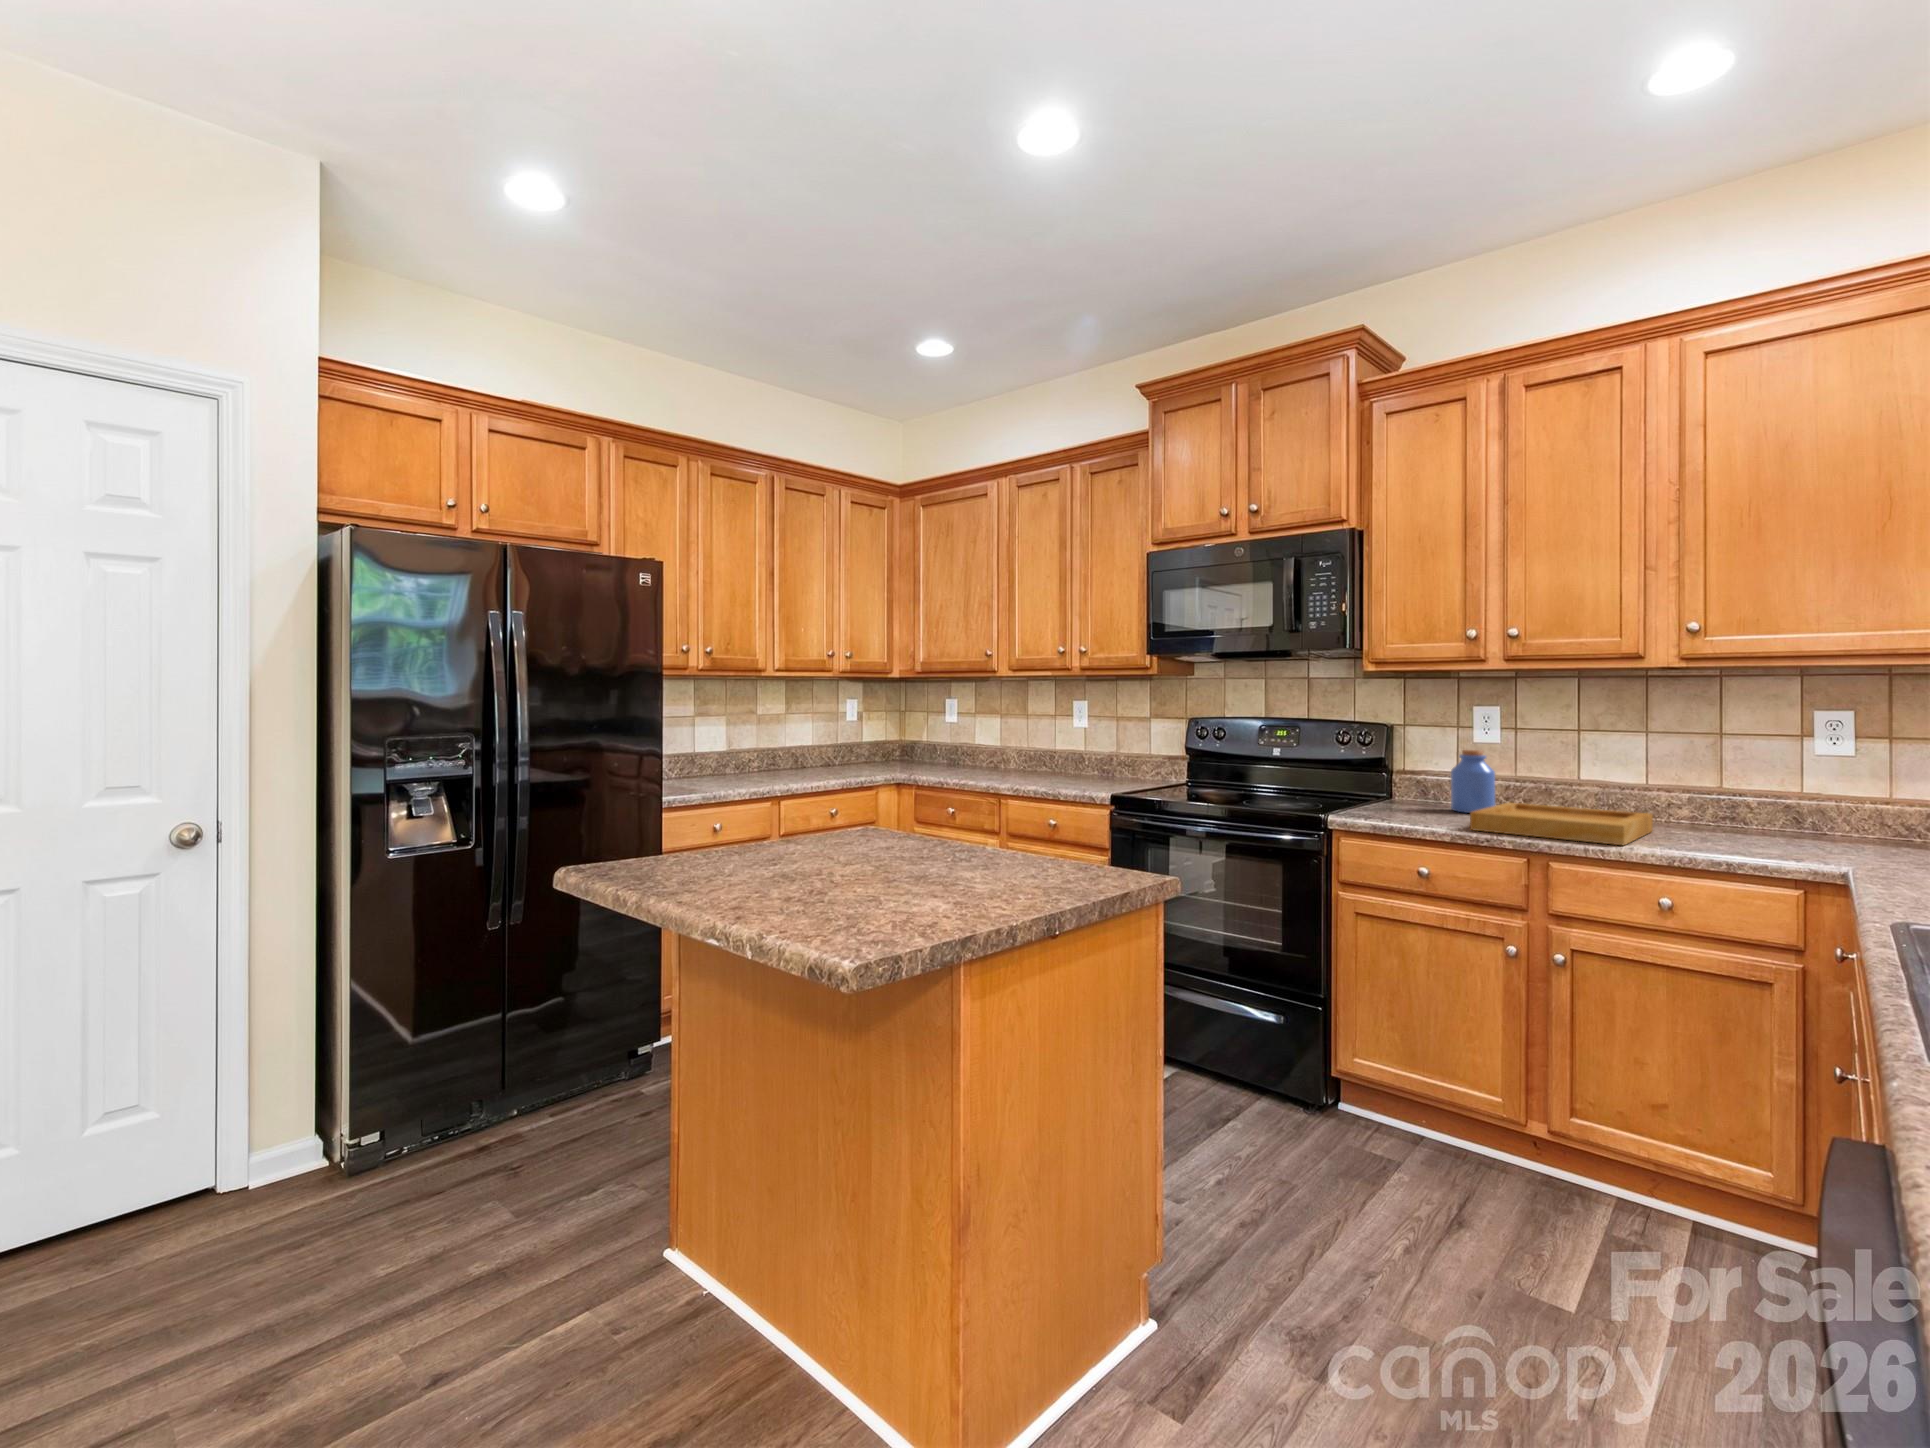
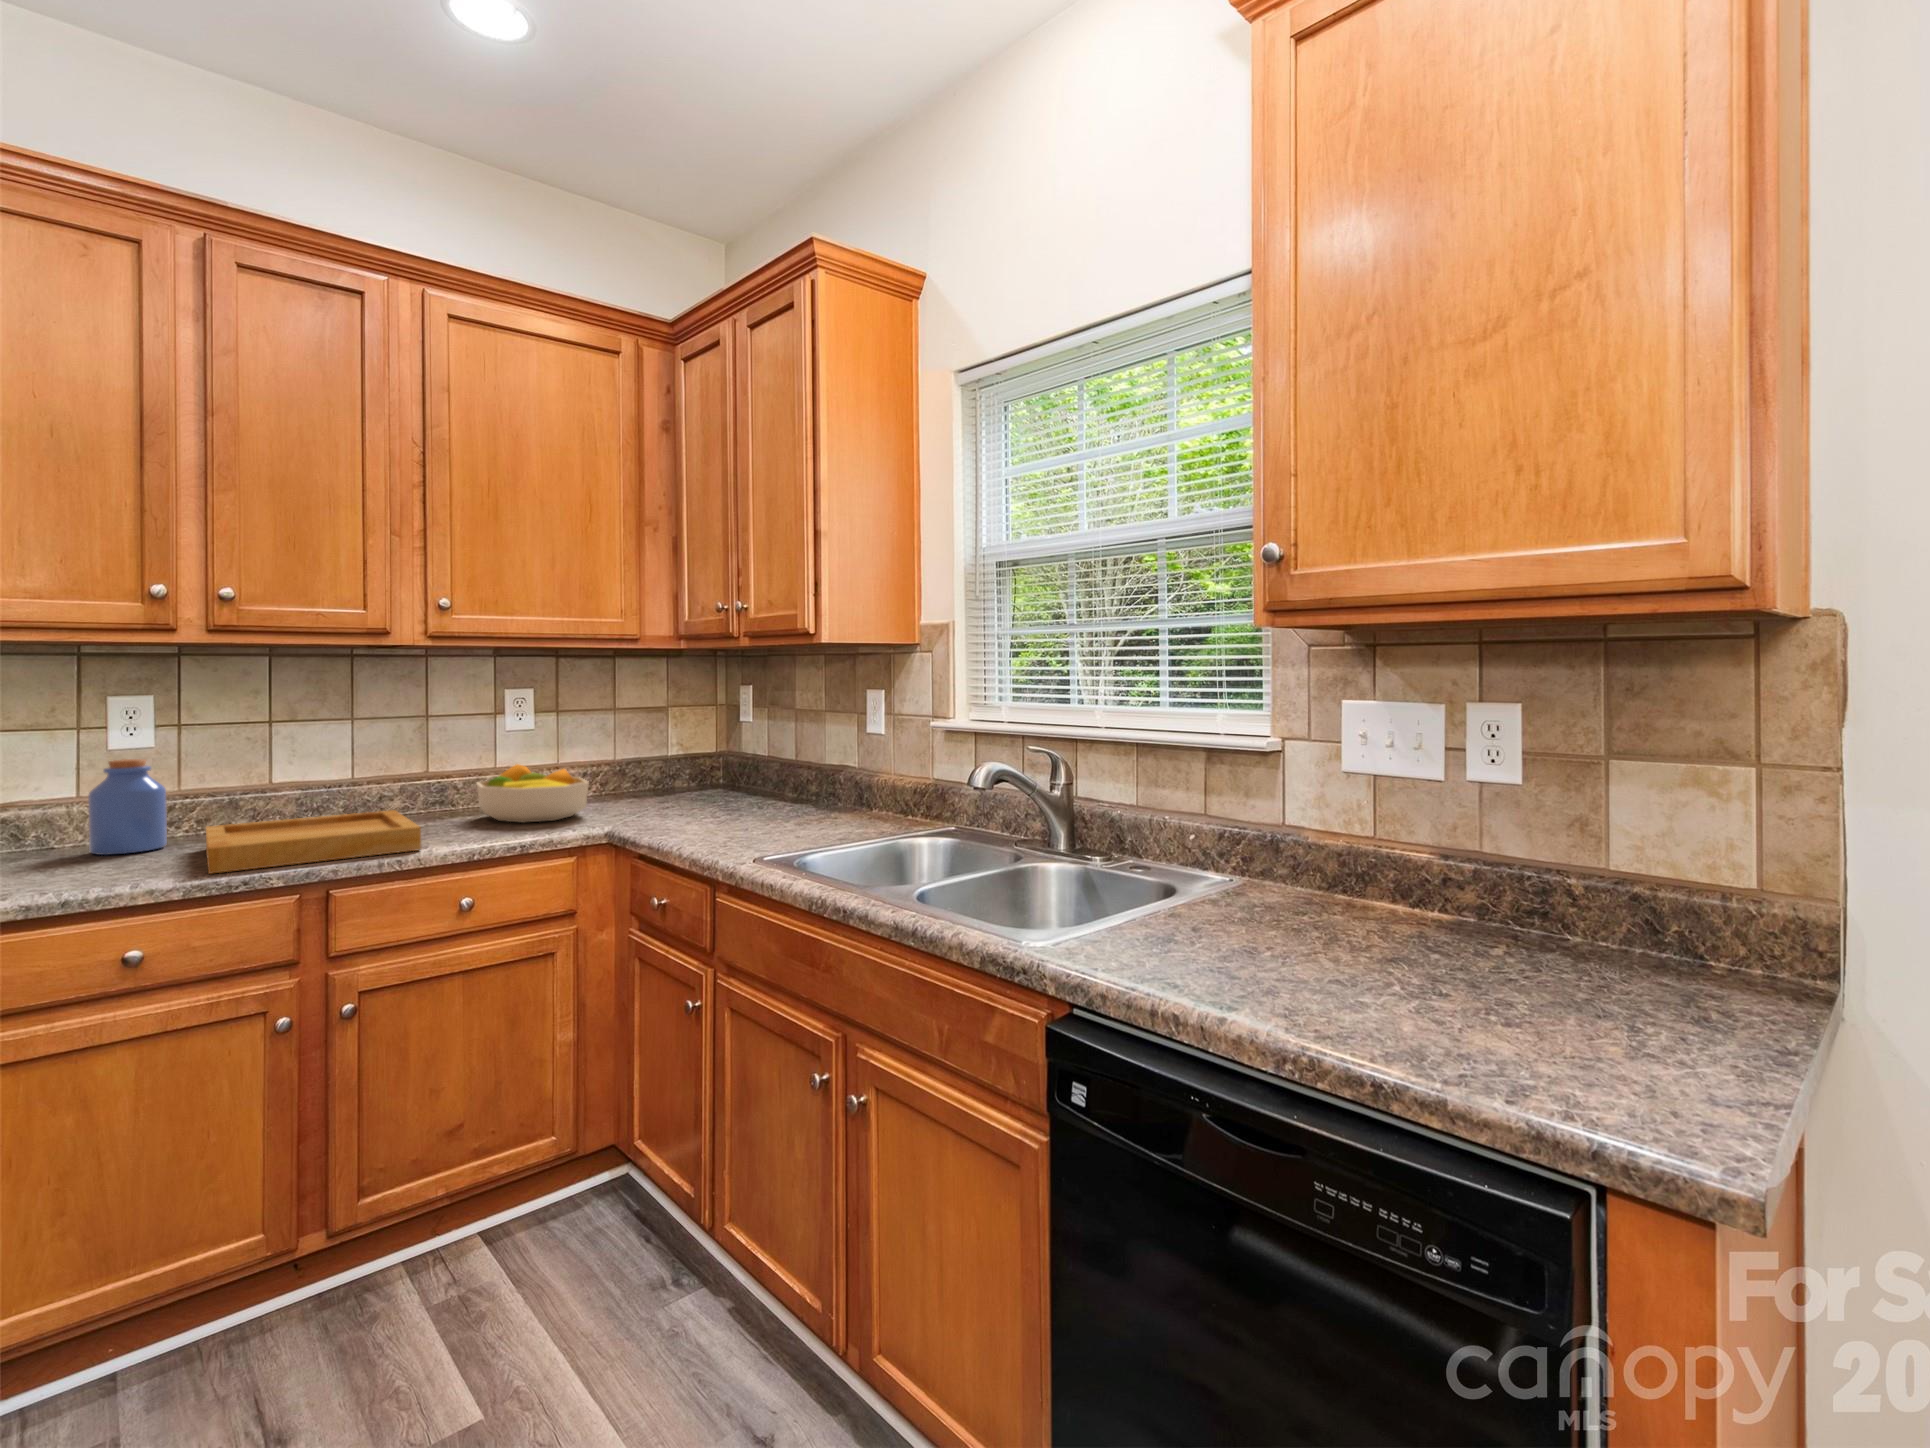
fruit bowl: none [1738,789,1877,853] -> present [476,764,589,822]

